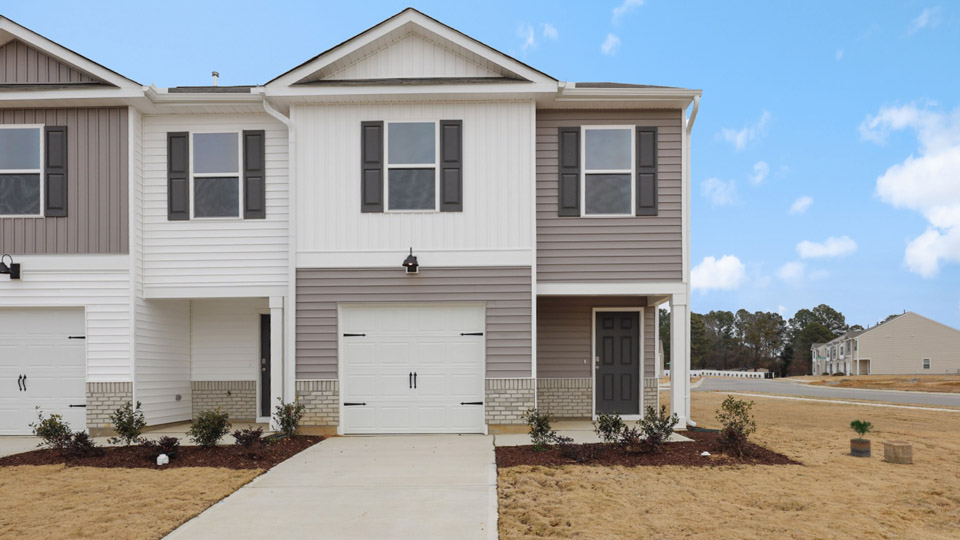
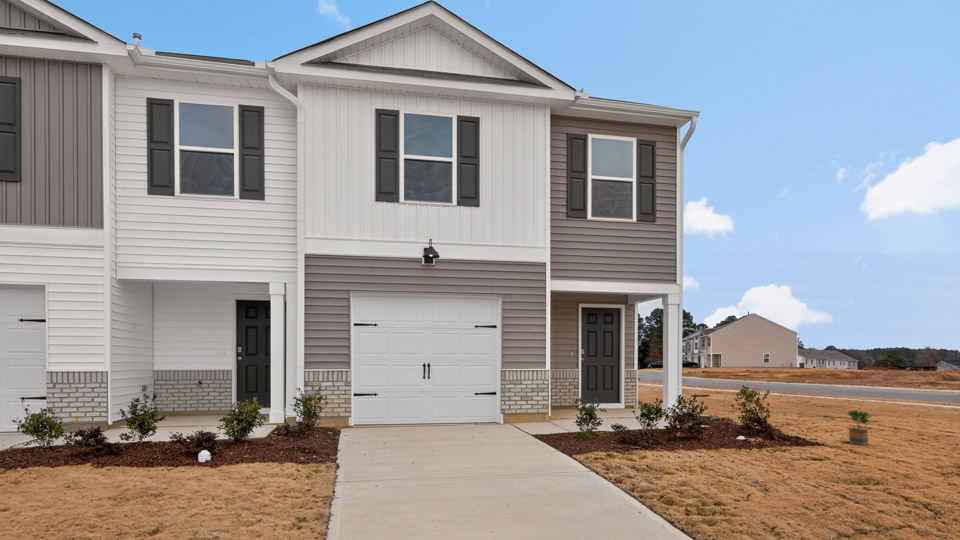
wooden bucket: present [883,439,913,464] -> none [887,429,919,453]

